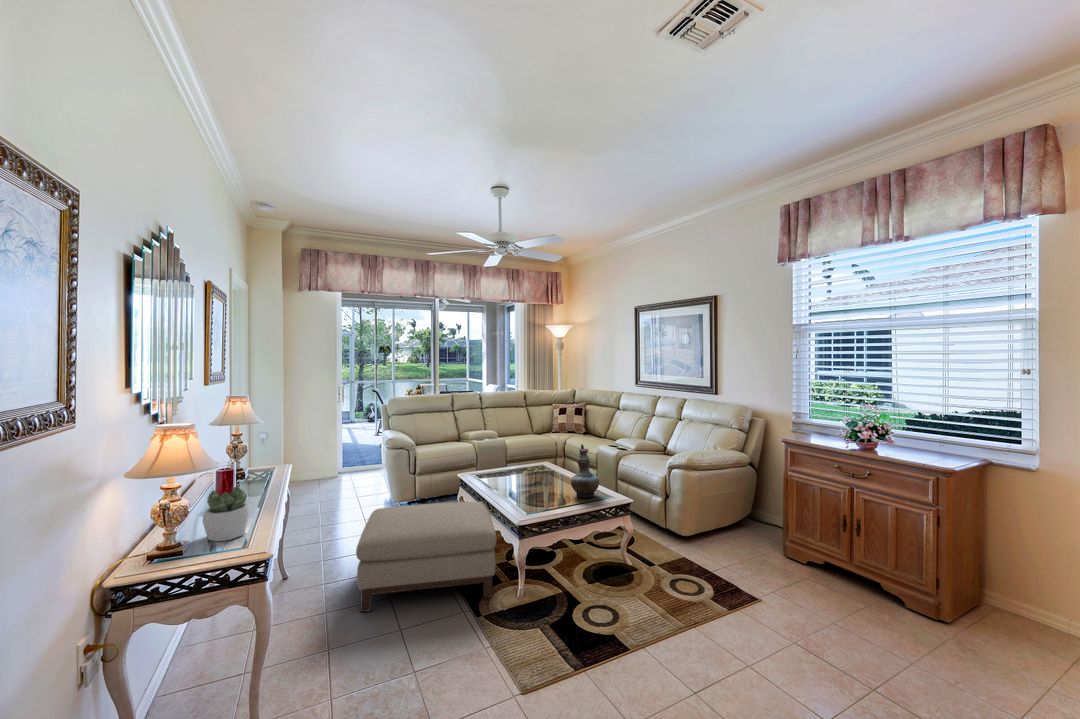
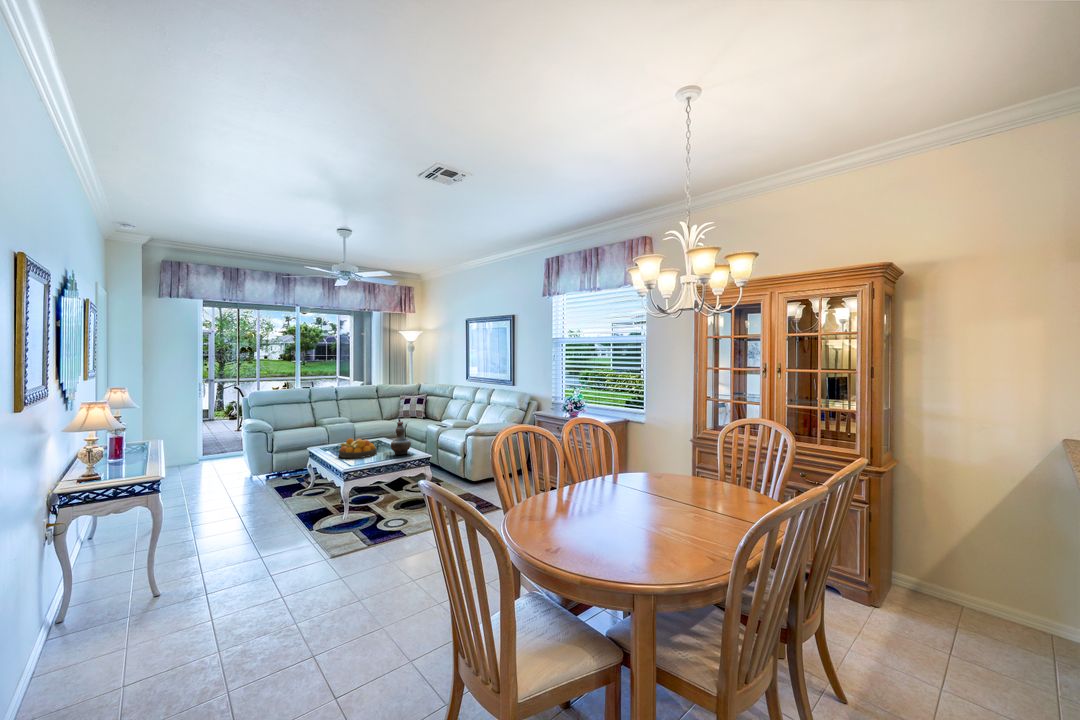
fruit bowl: none [499,468,549,499] -> present [339,439,377,458]
succulent plant: present [203,487,250,541] -> none [110,442,144,475]
ottoman: present [356,502,496,612] -> none [221,462,330,535]

